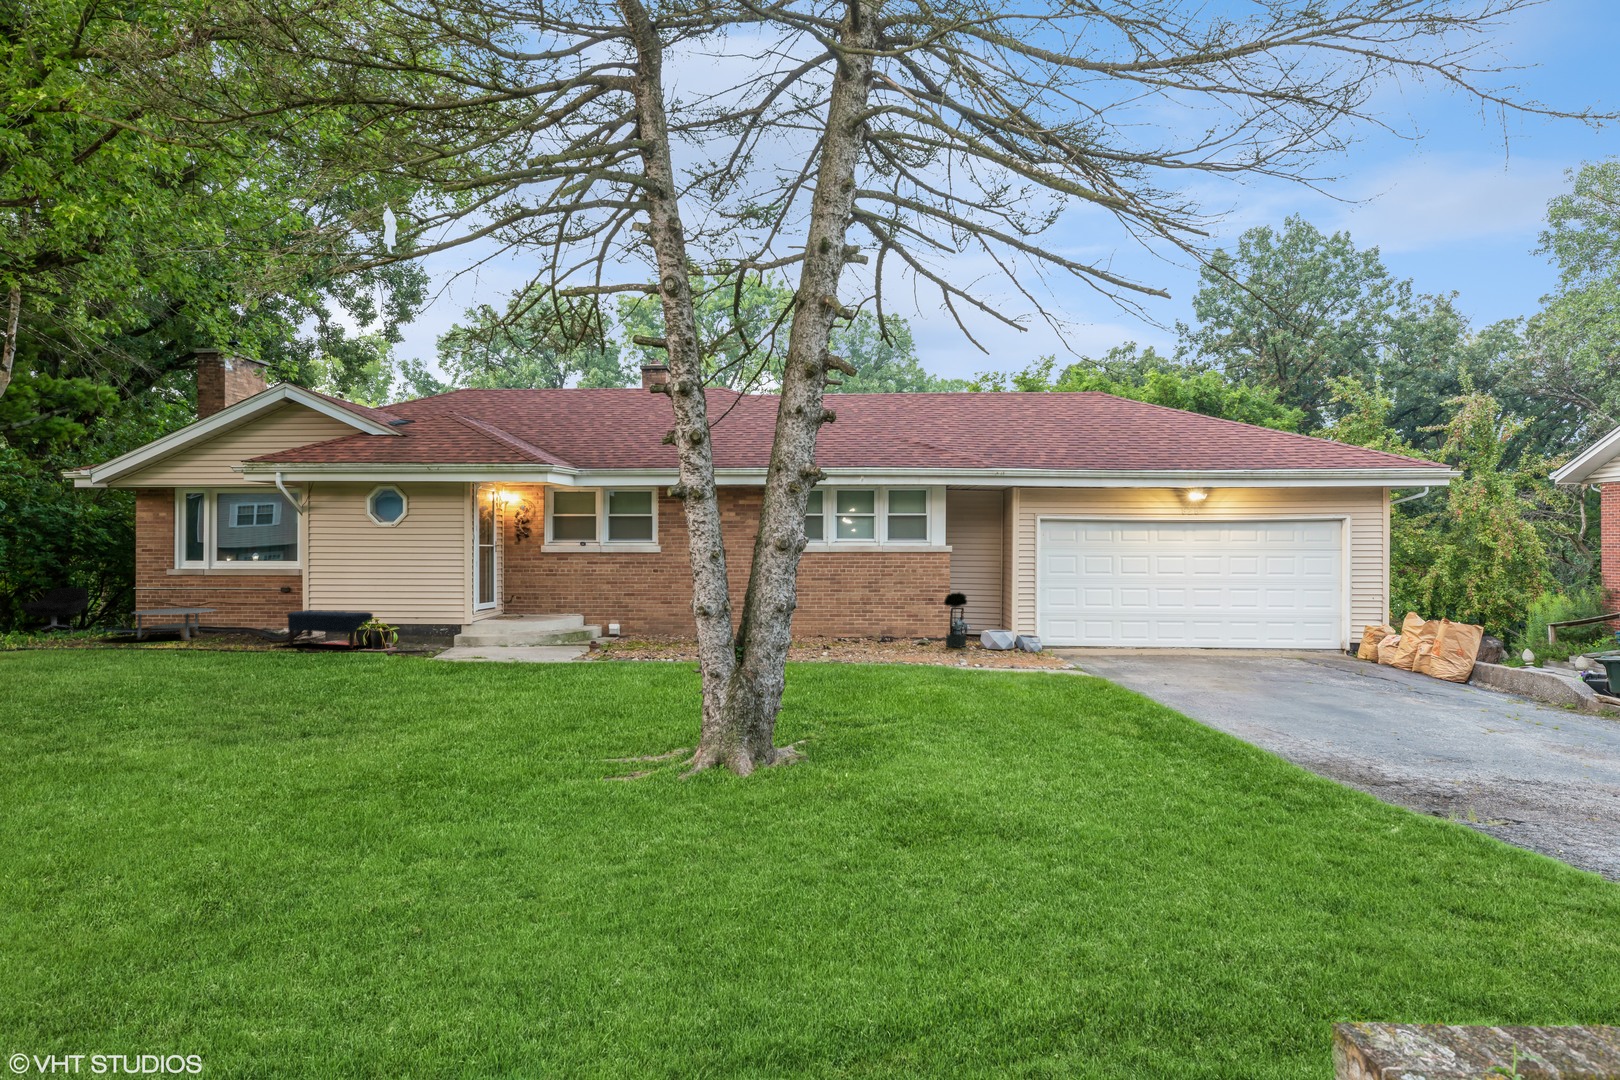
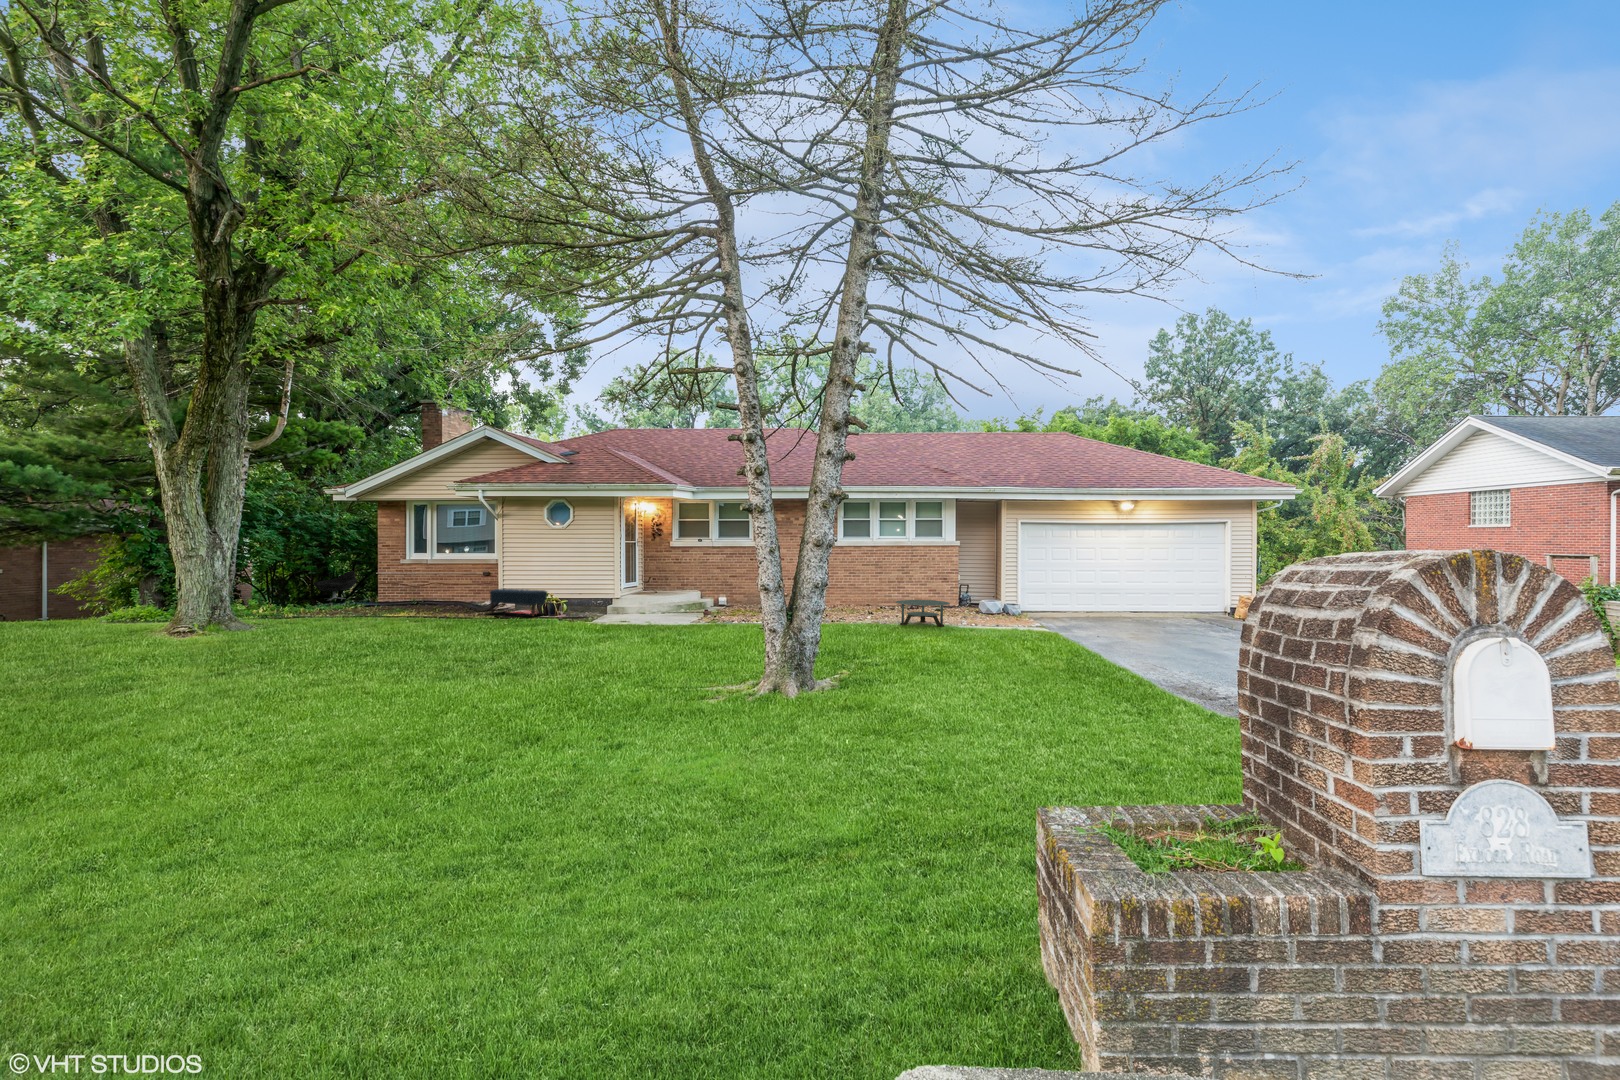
potted tree: present [944,592,967,648] -> none [973,579,992,623]
round table: present [132,608,216,641] -> present [896,600,950,626]

